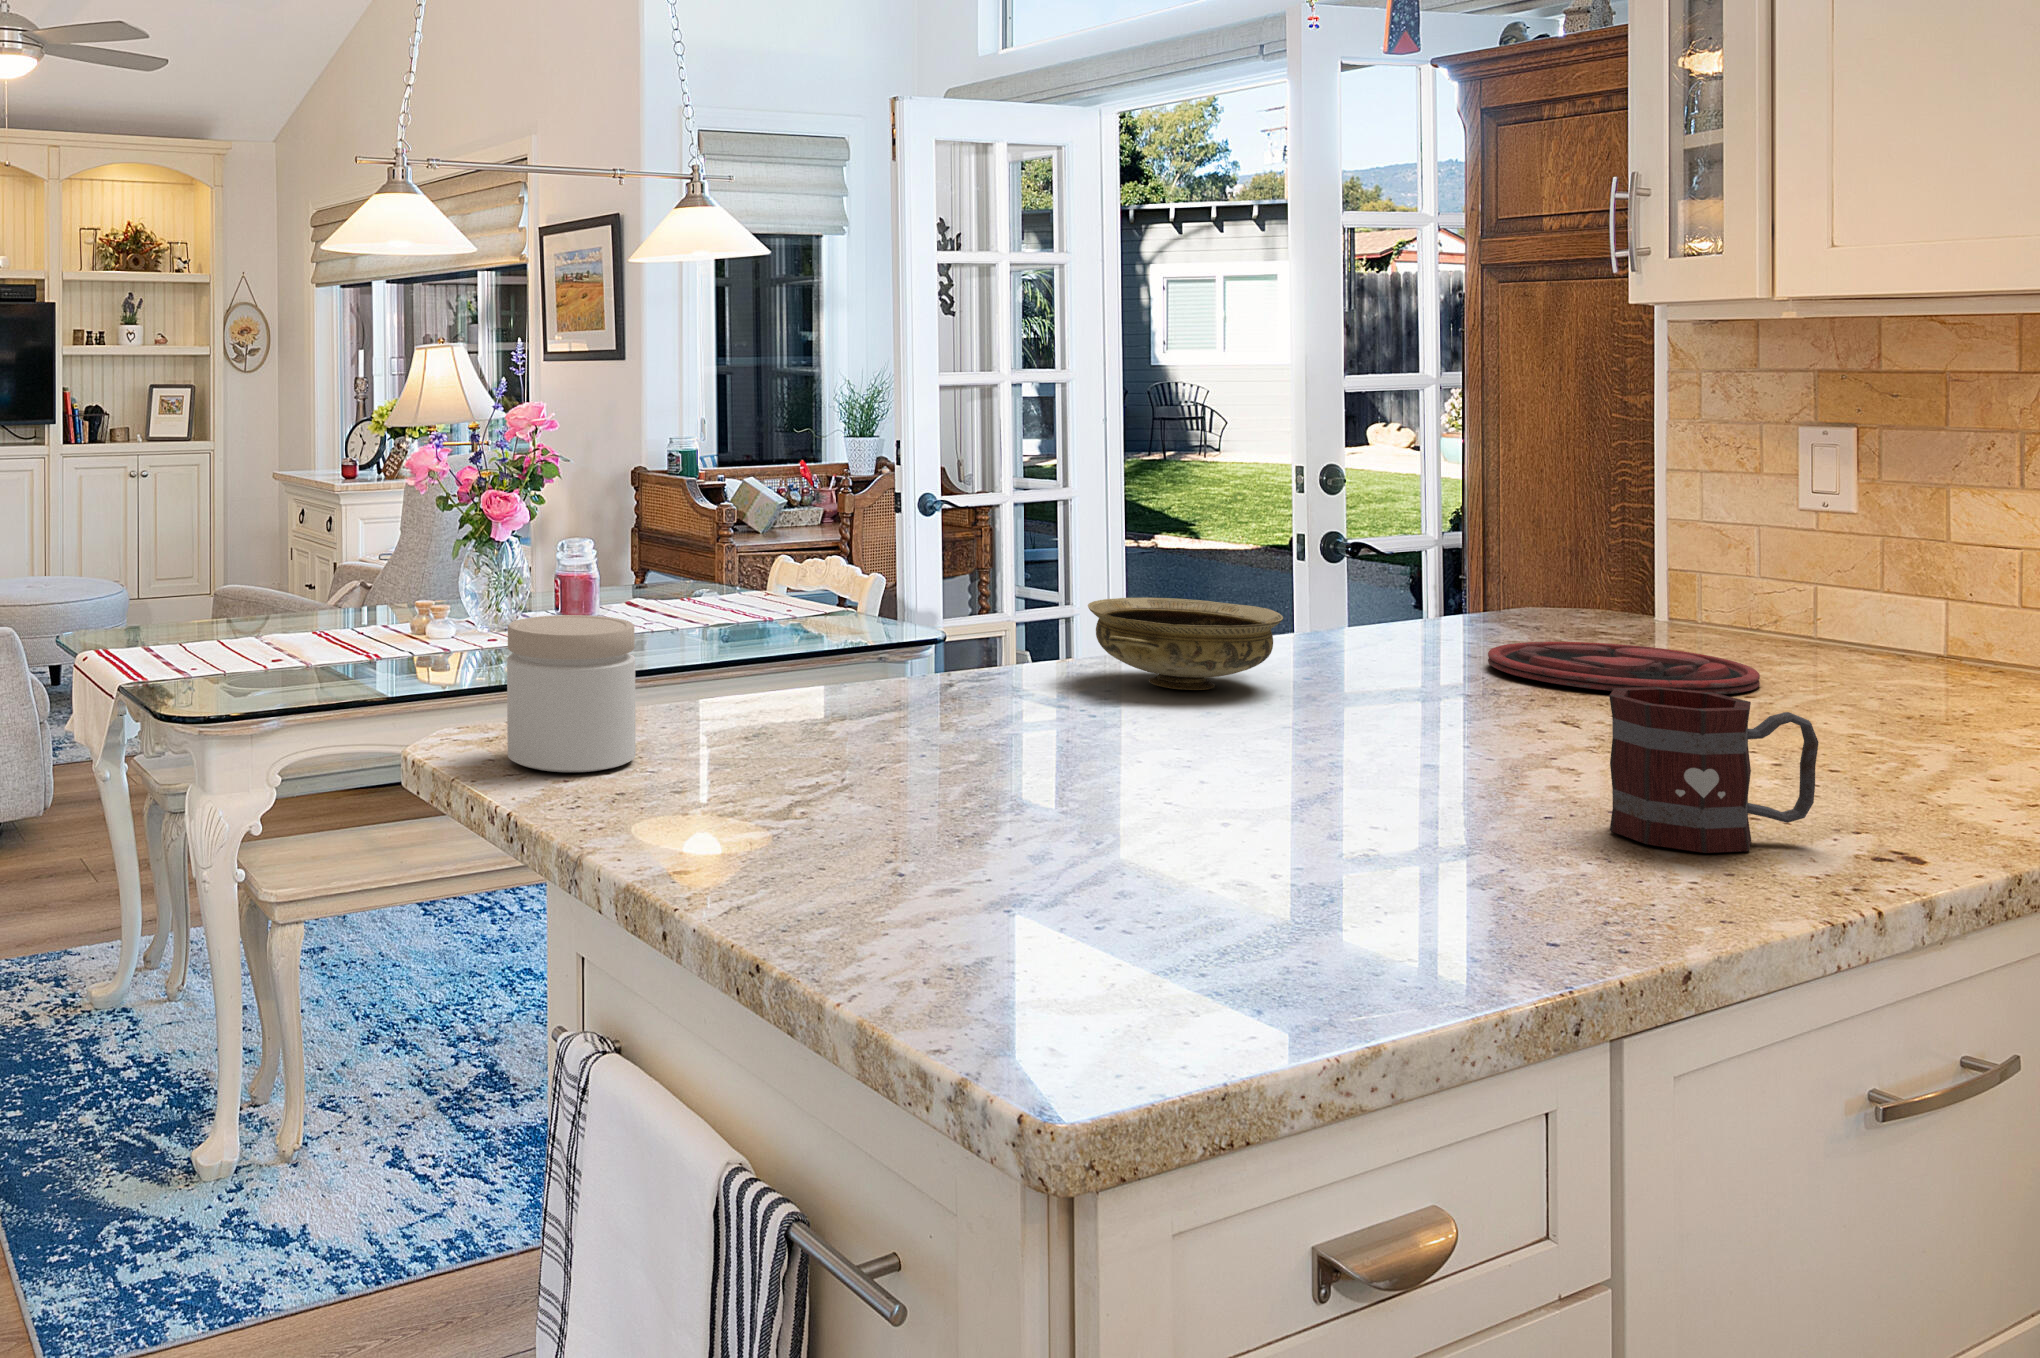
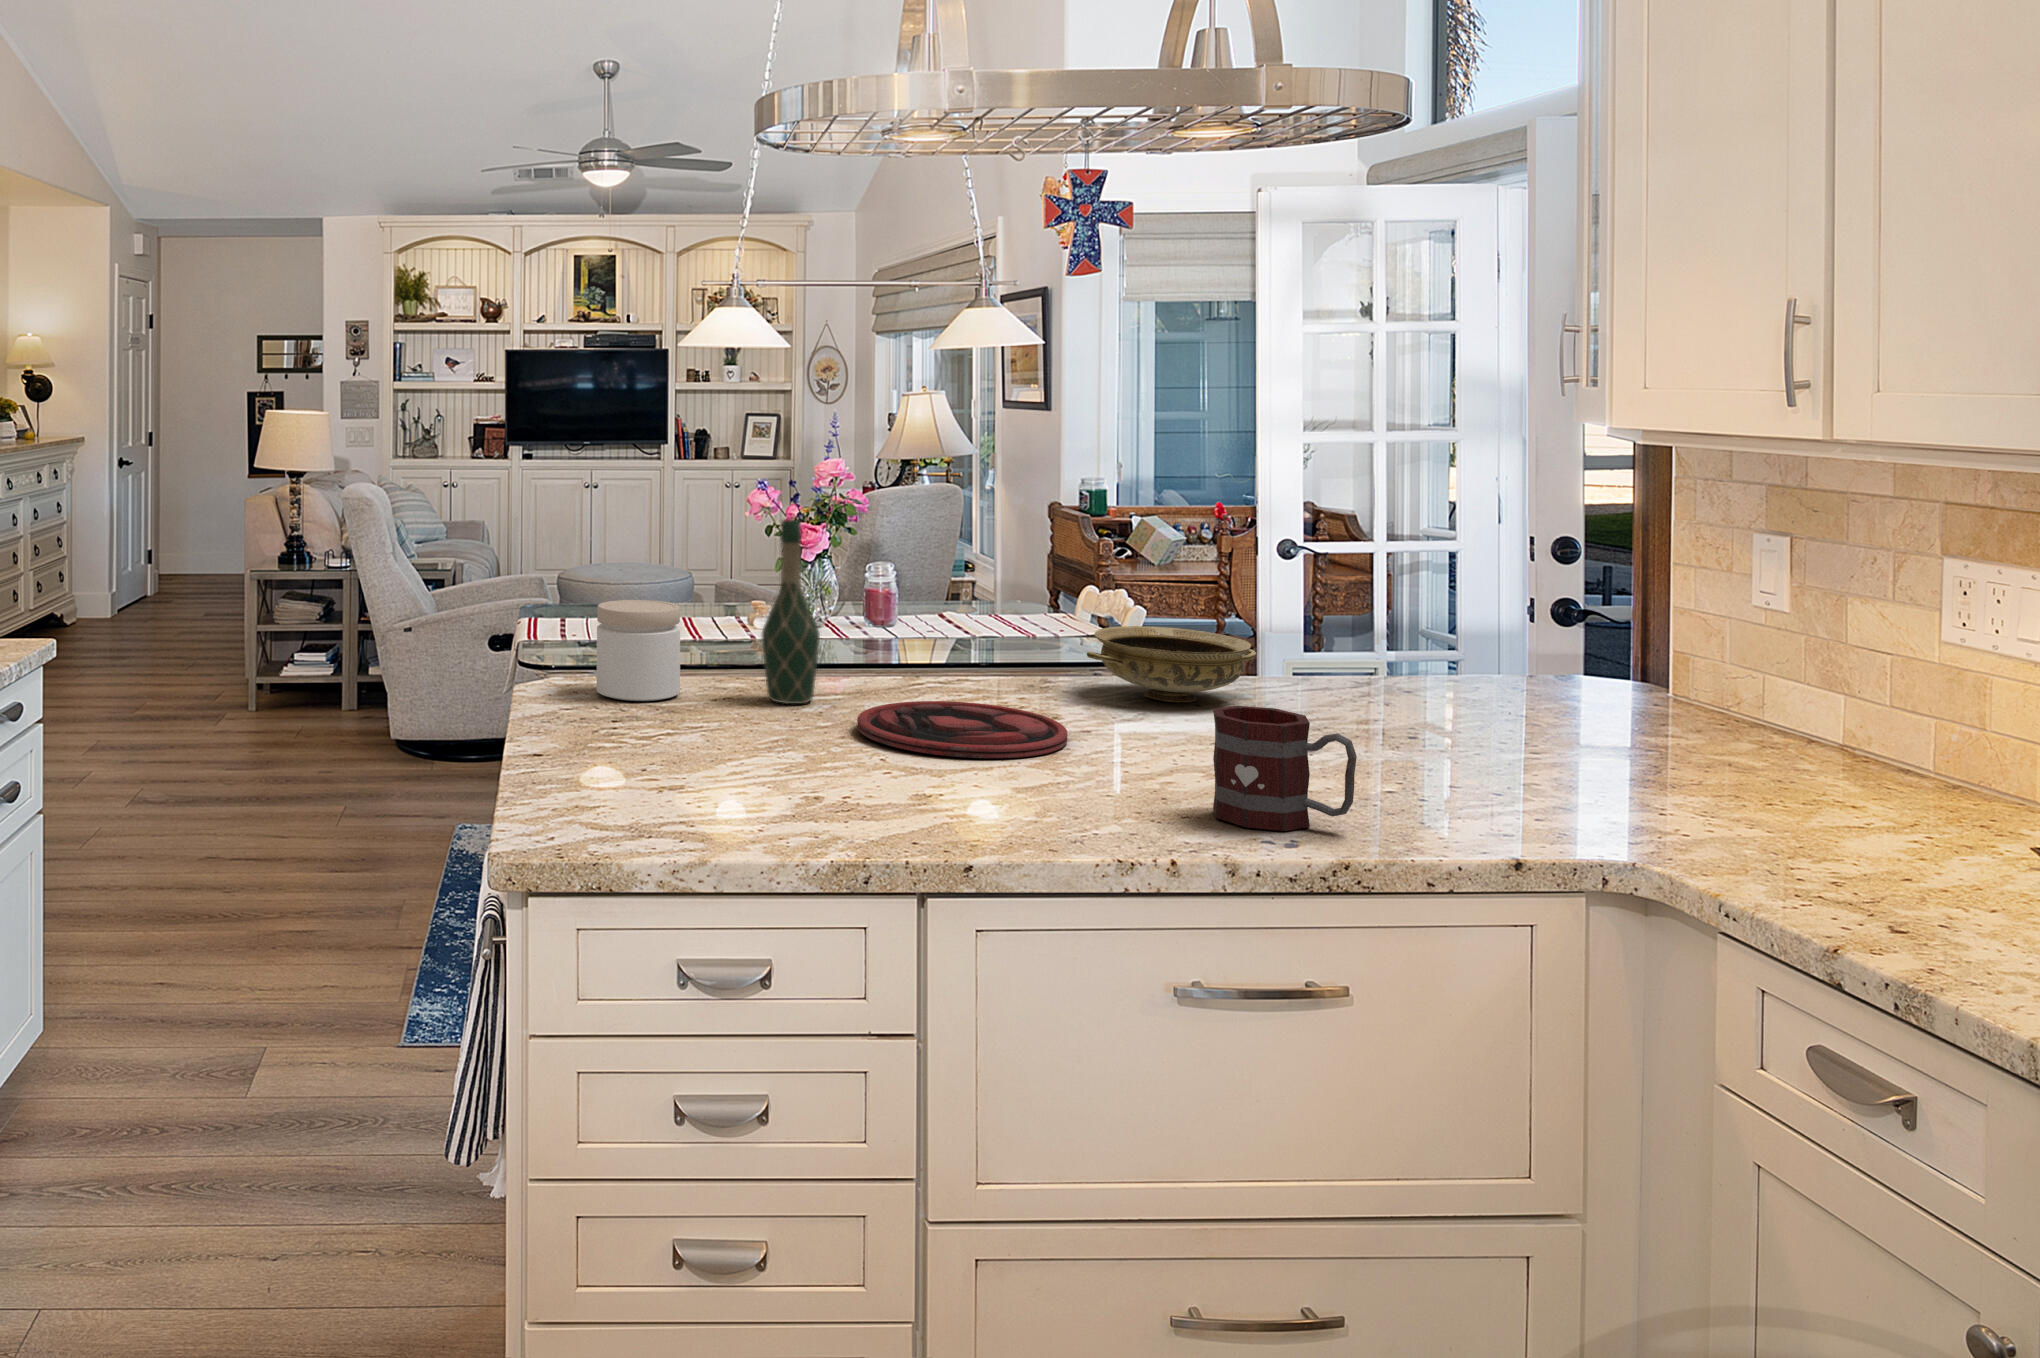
wine bottle: none [748,481,833,749] -> present [762,519,820,704]
plate: present [1488,642,1760,694] -> present [857,701,1068,758]

